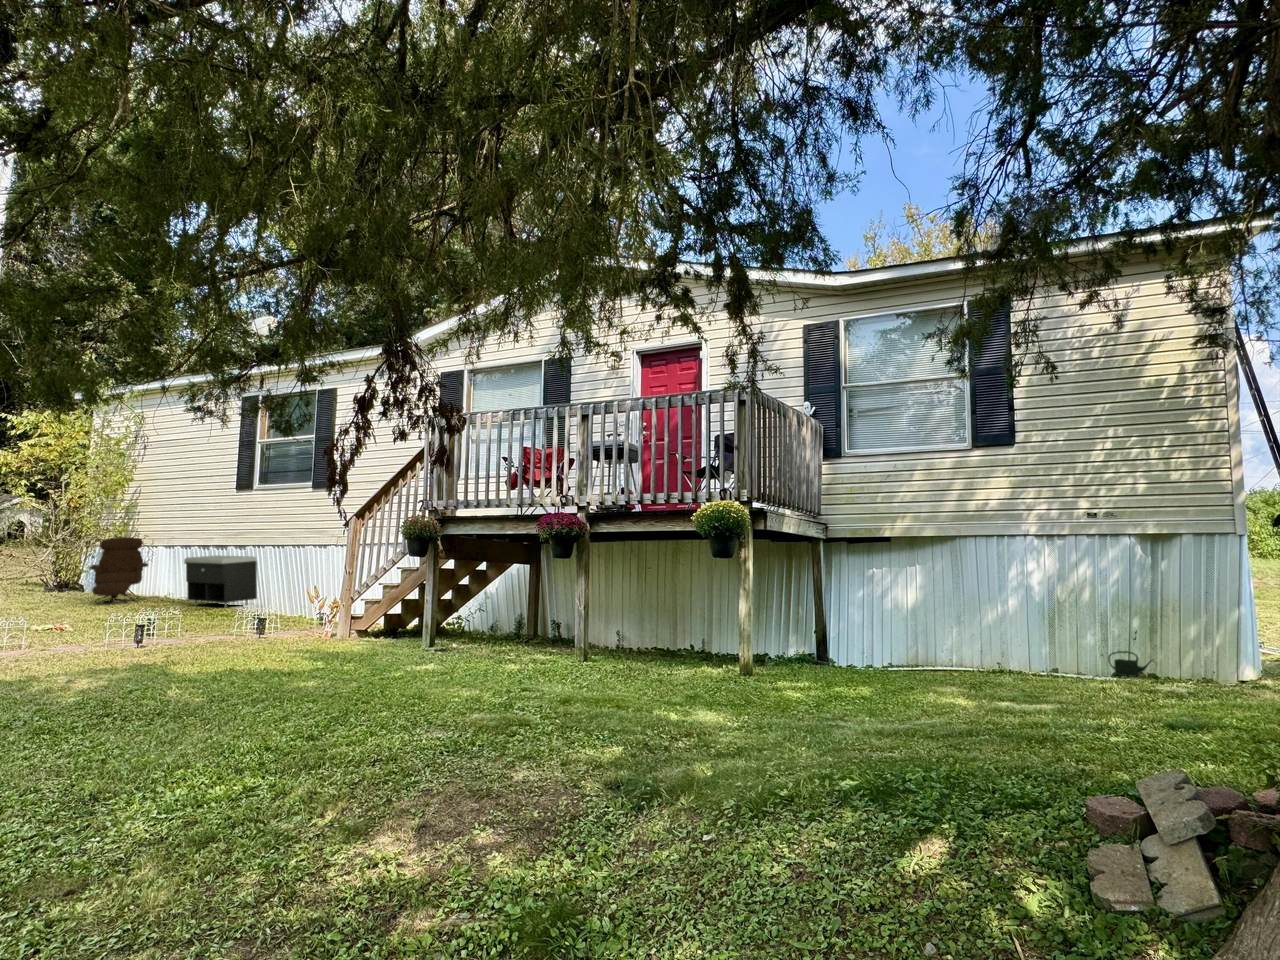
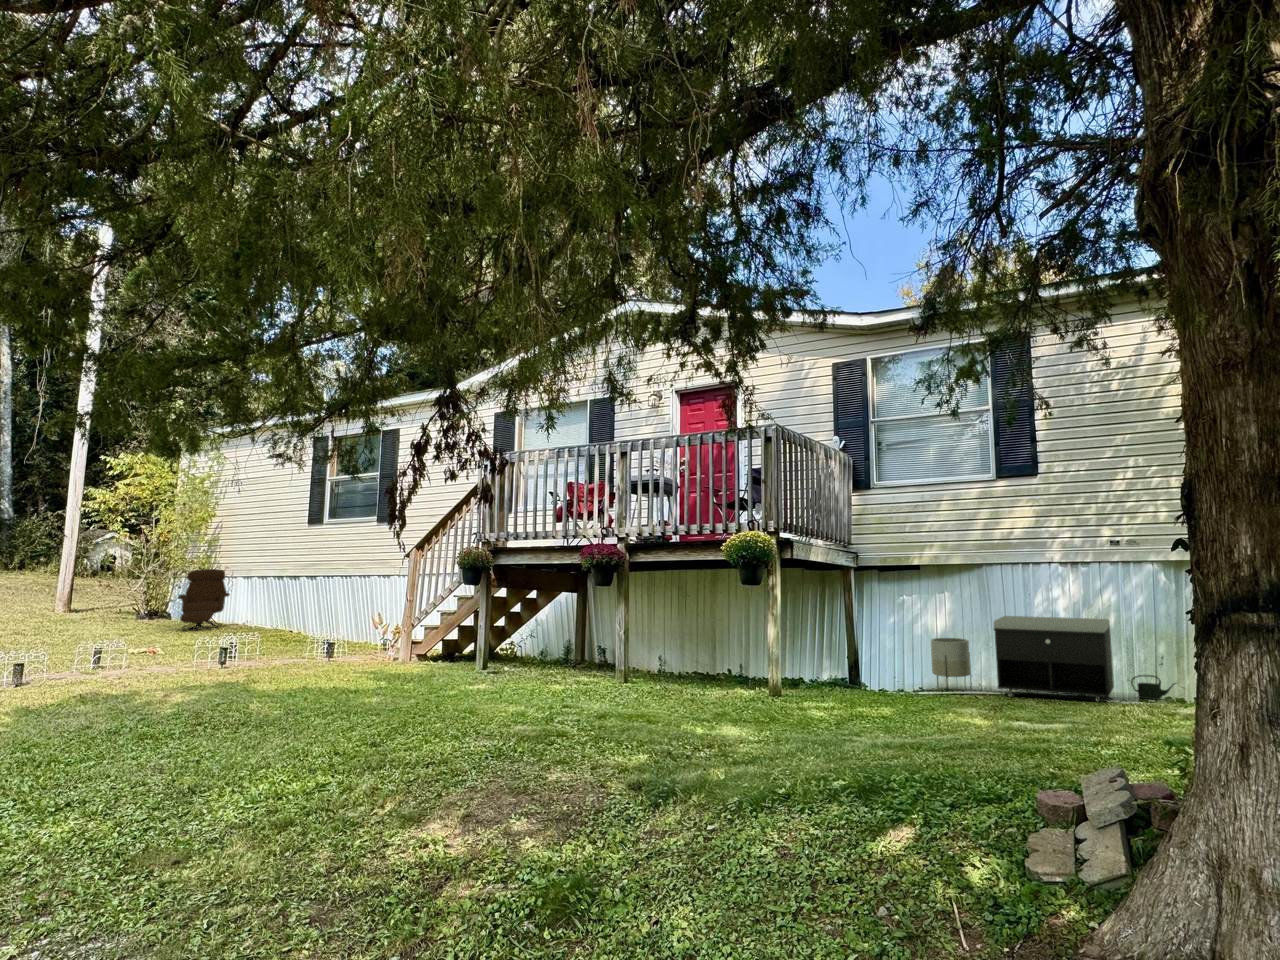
storage bench: present [184,555,257,608] -> present [994,616,1114,702]
planter: none [904,613,945,670] -> present [931,638,971,687]

